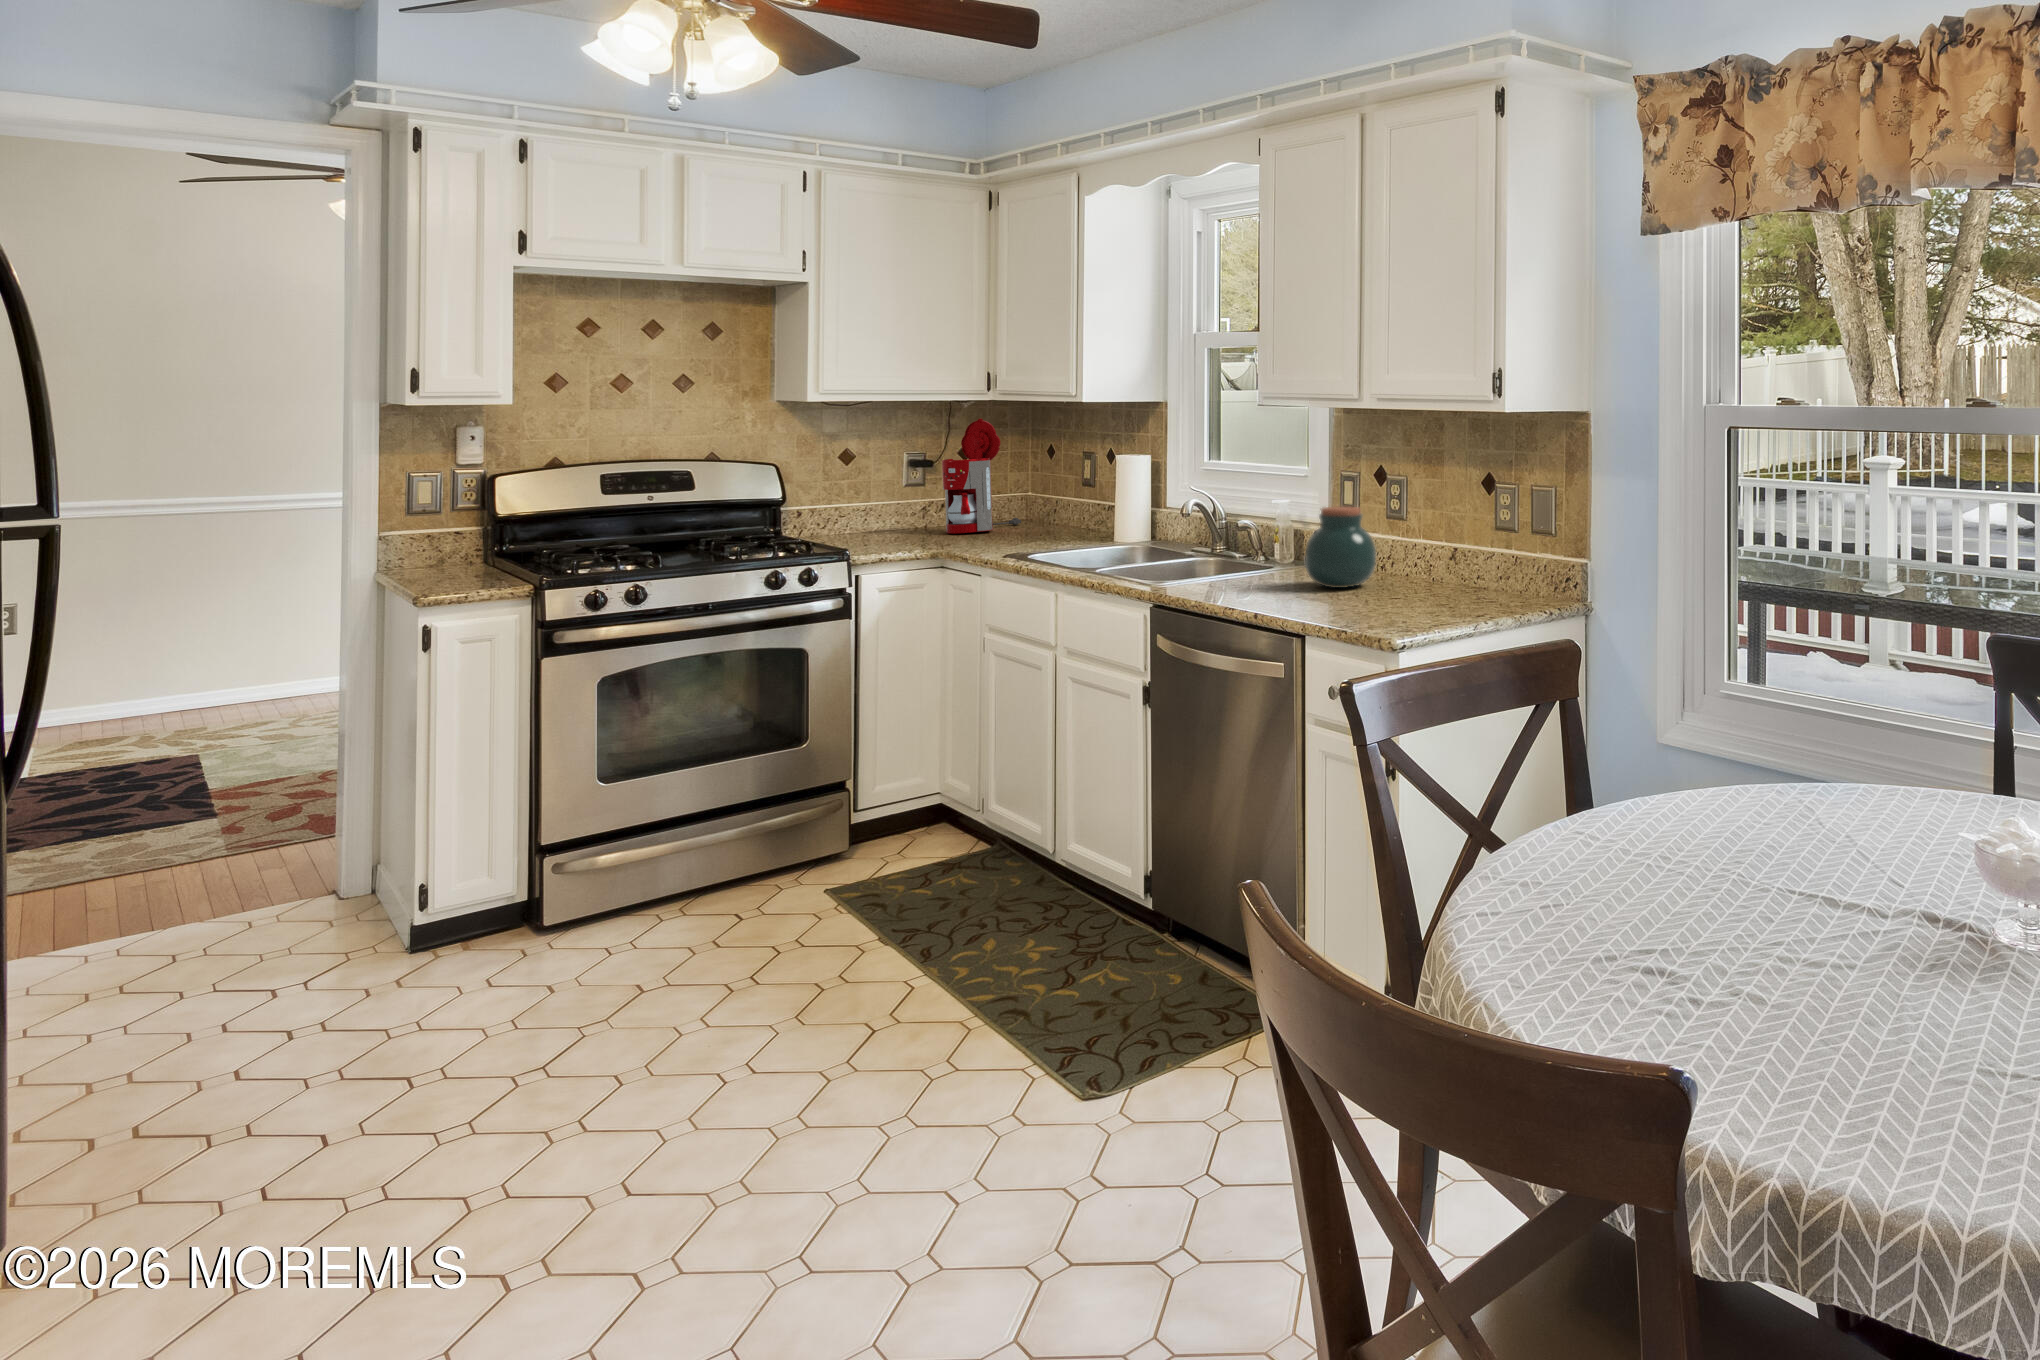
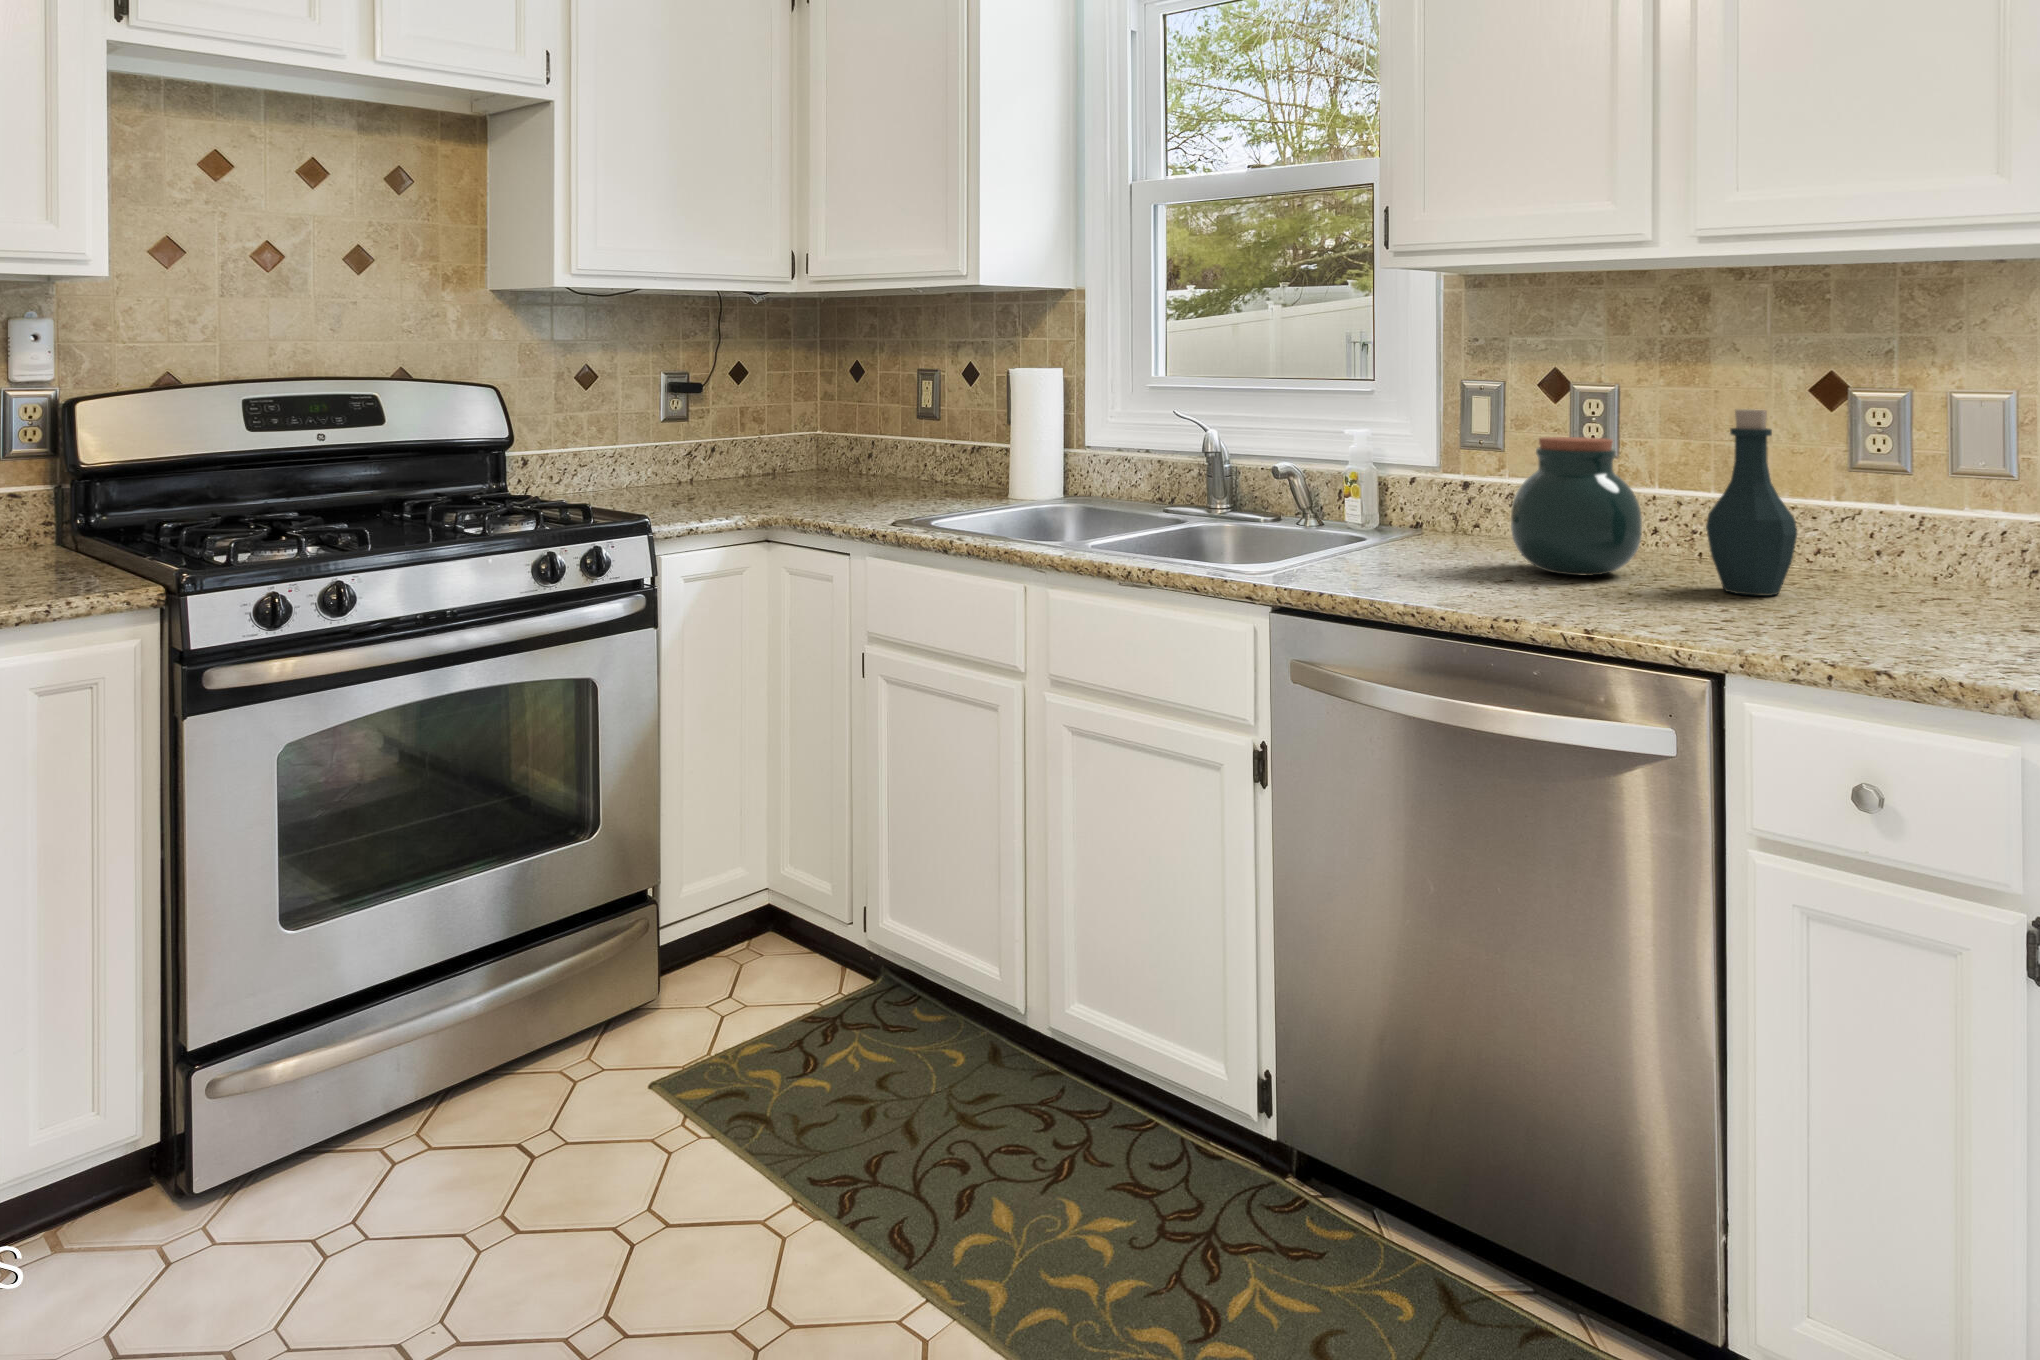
coffee maker: present [942,419,1021,533] -> none [720,328,815,494]
bottle: none [1379,494,1425,599] -> present [1706,409,1797,596]

